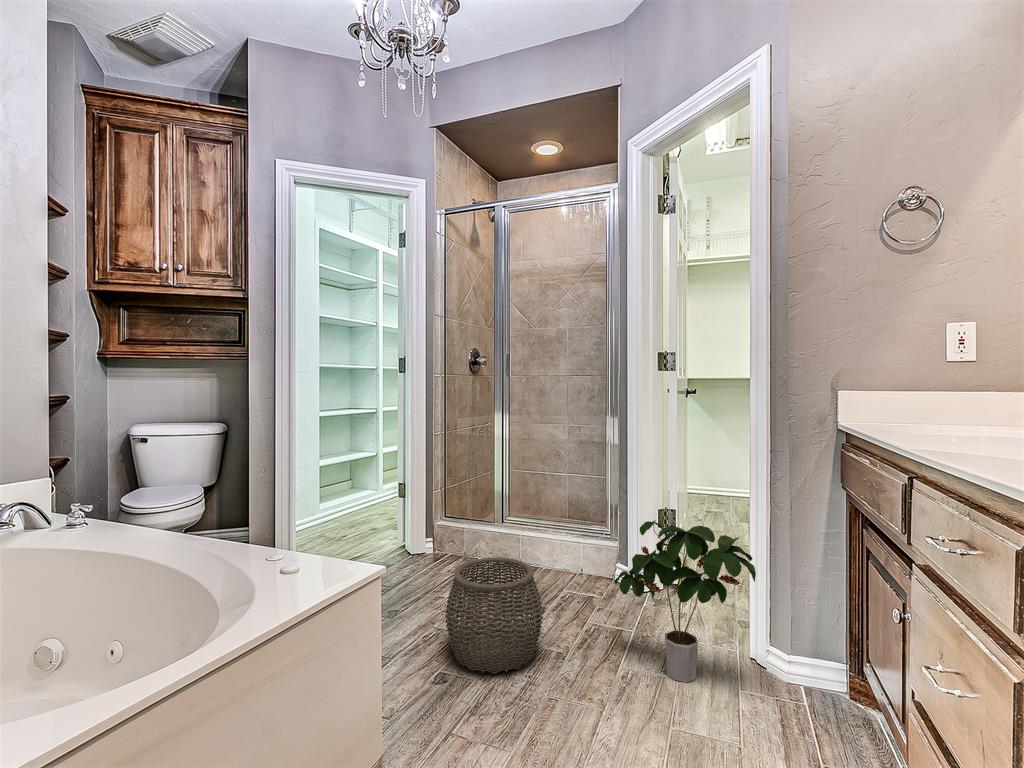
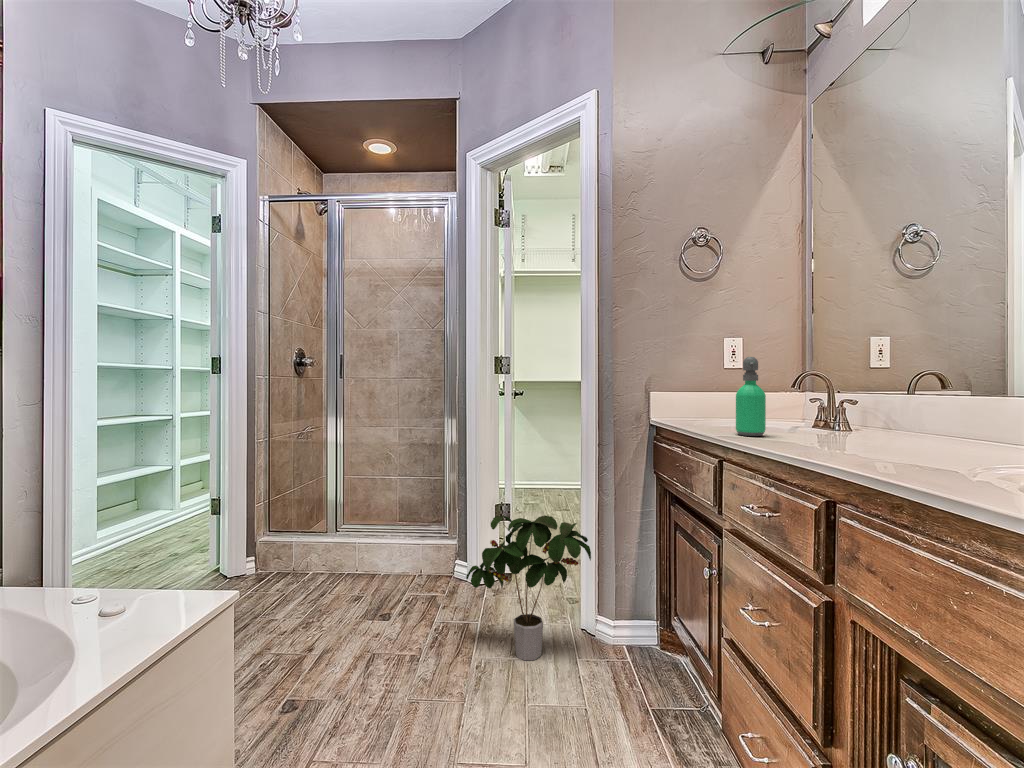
soap dispenser: none [946,344,993,448] -> present [736,357,766,436]
woven basket: present [445,557,543,674] -> none [289,568,397,692]

